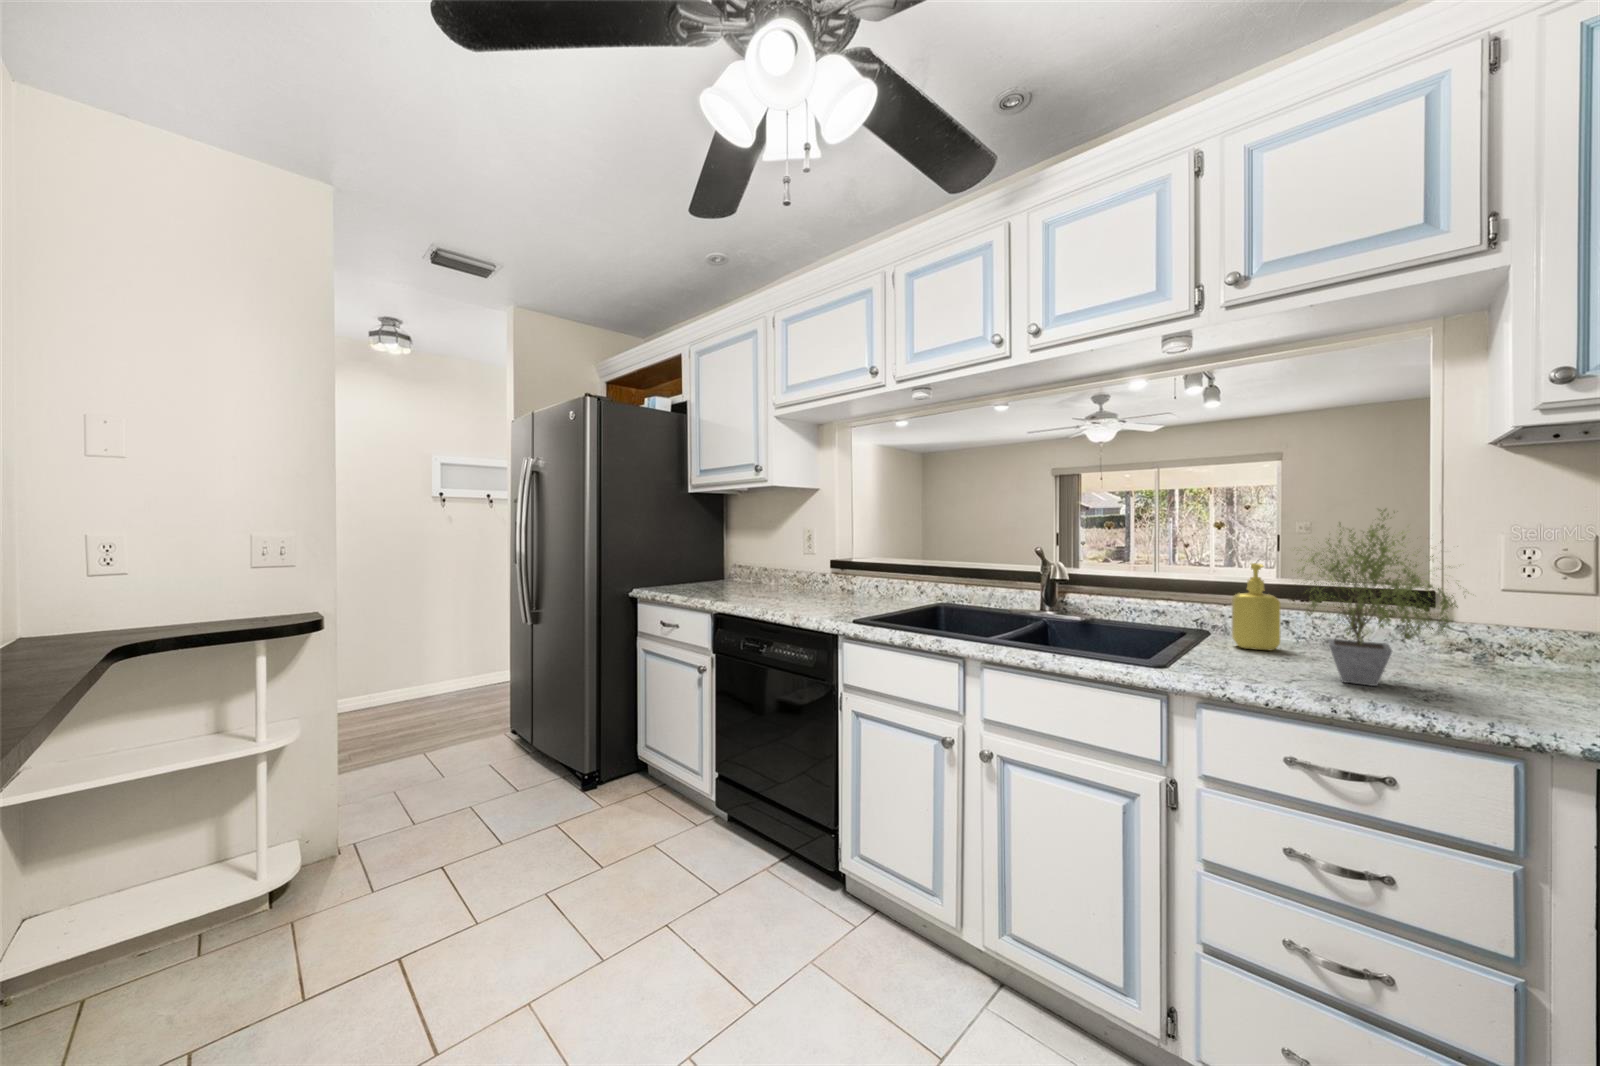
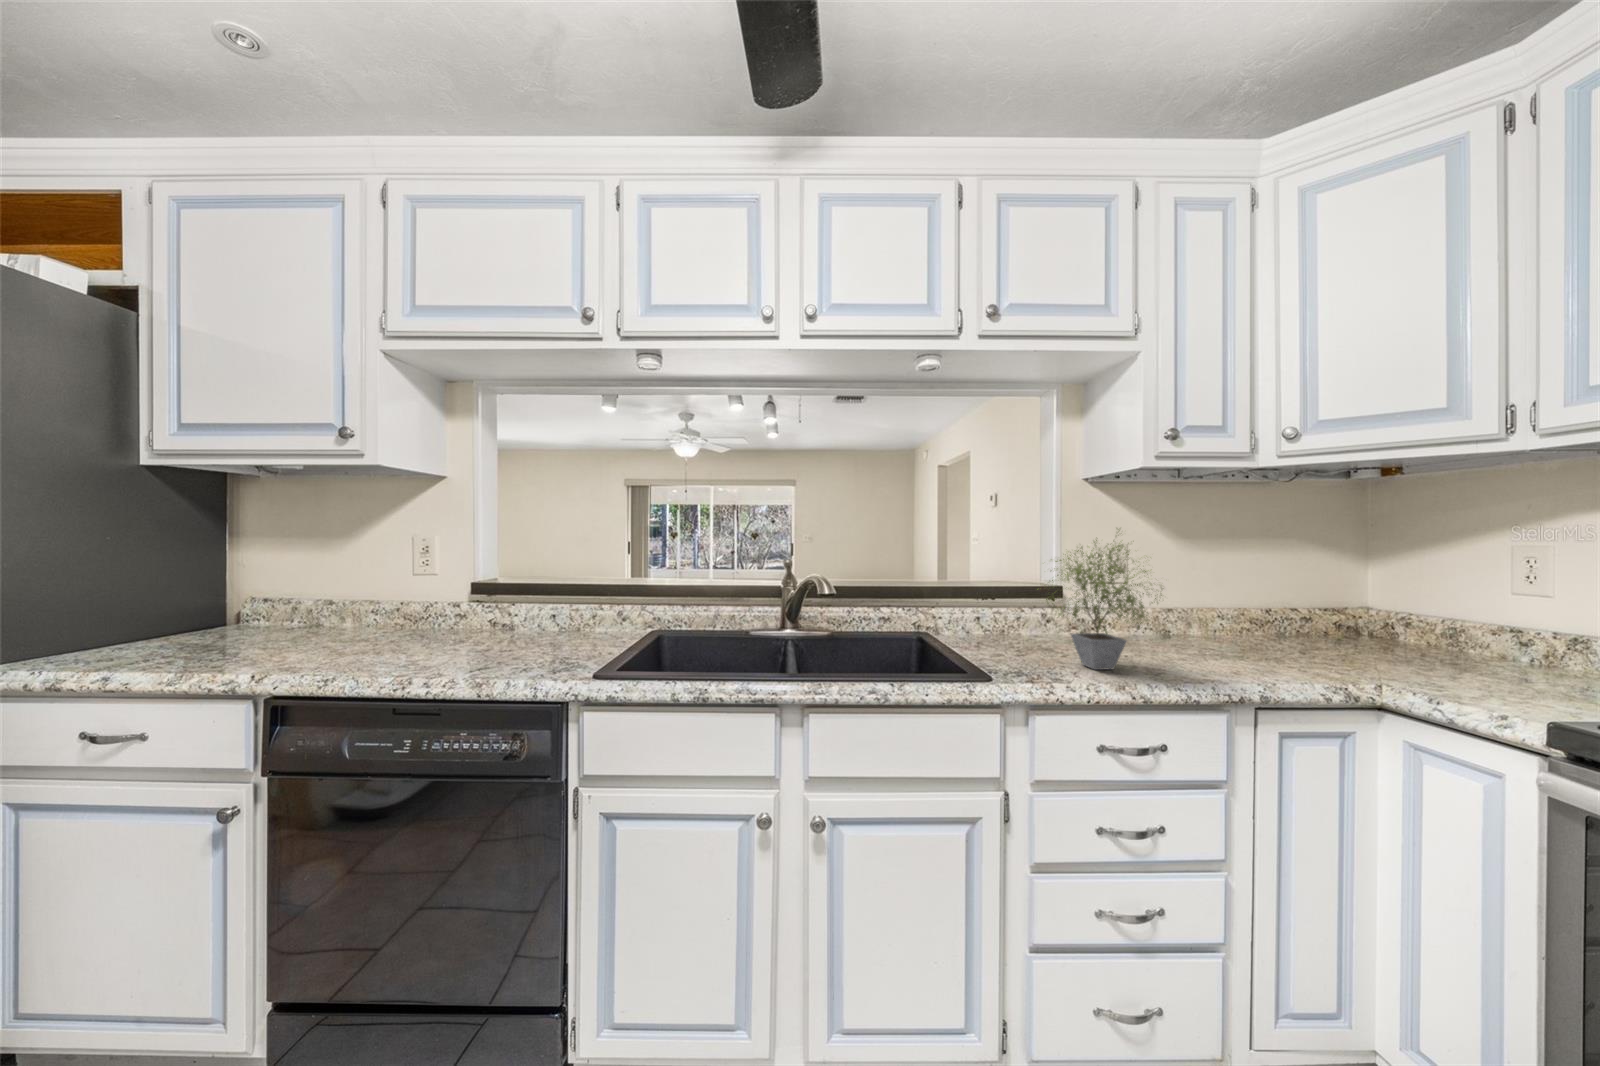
soap dispenser: present [1232,563,1280,651] -> none [961,571,999,646]

